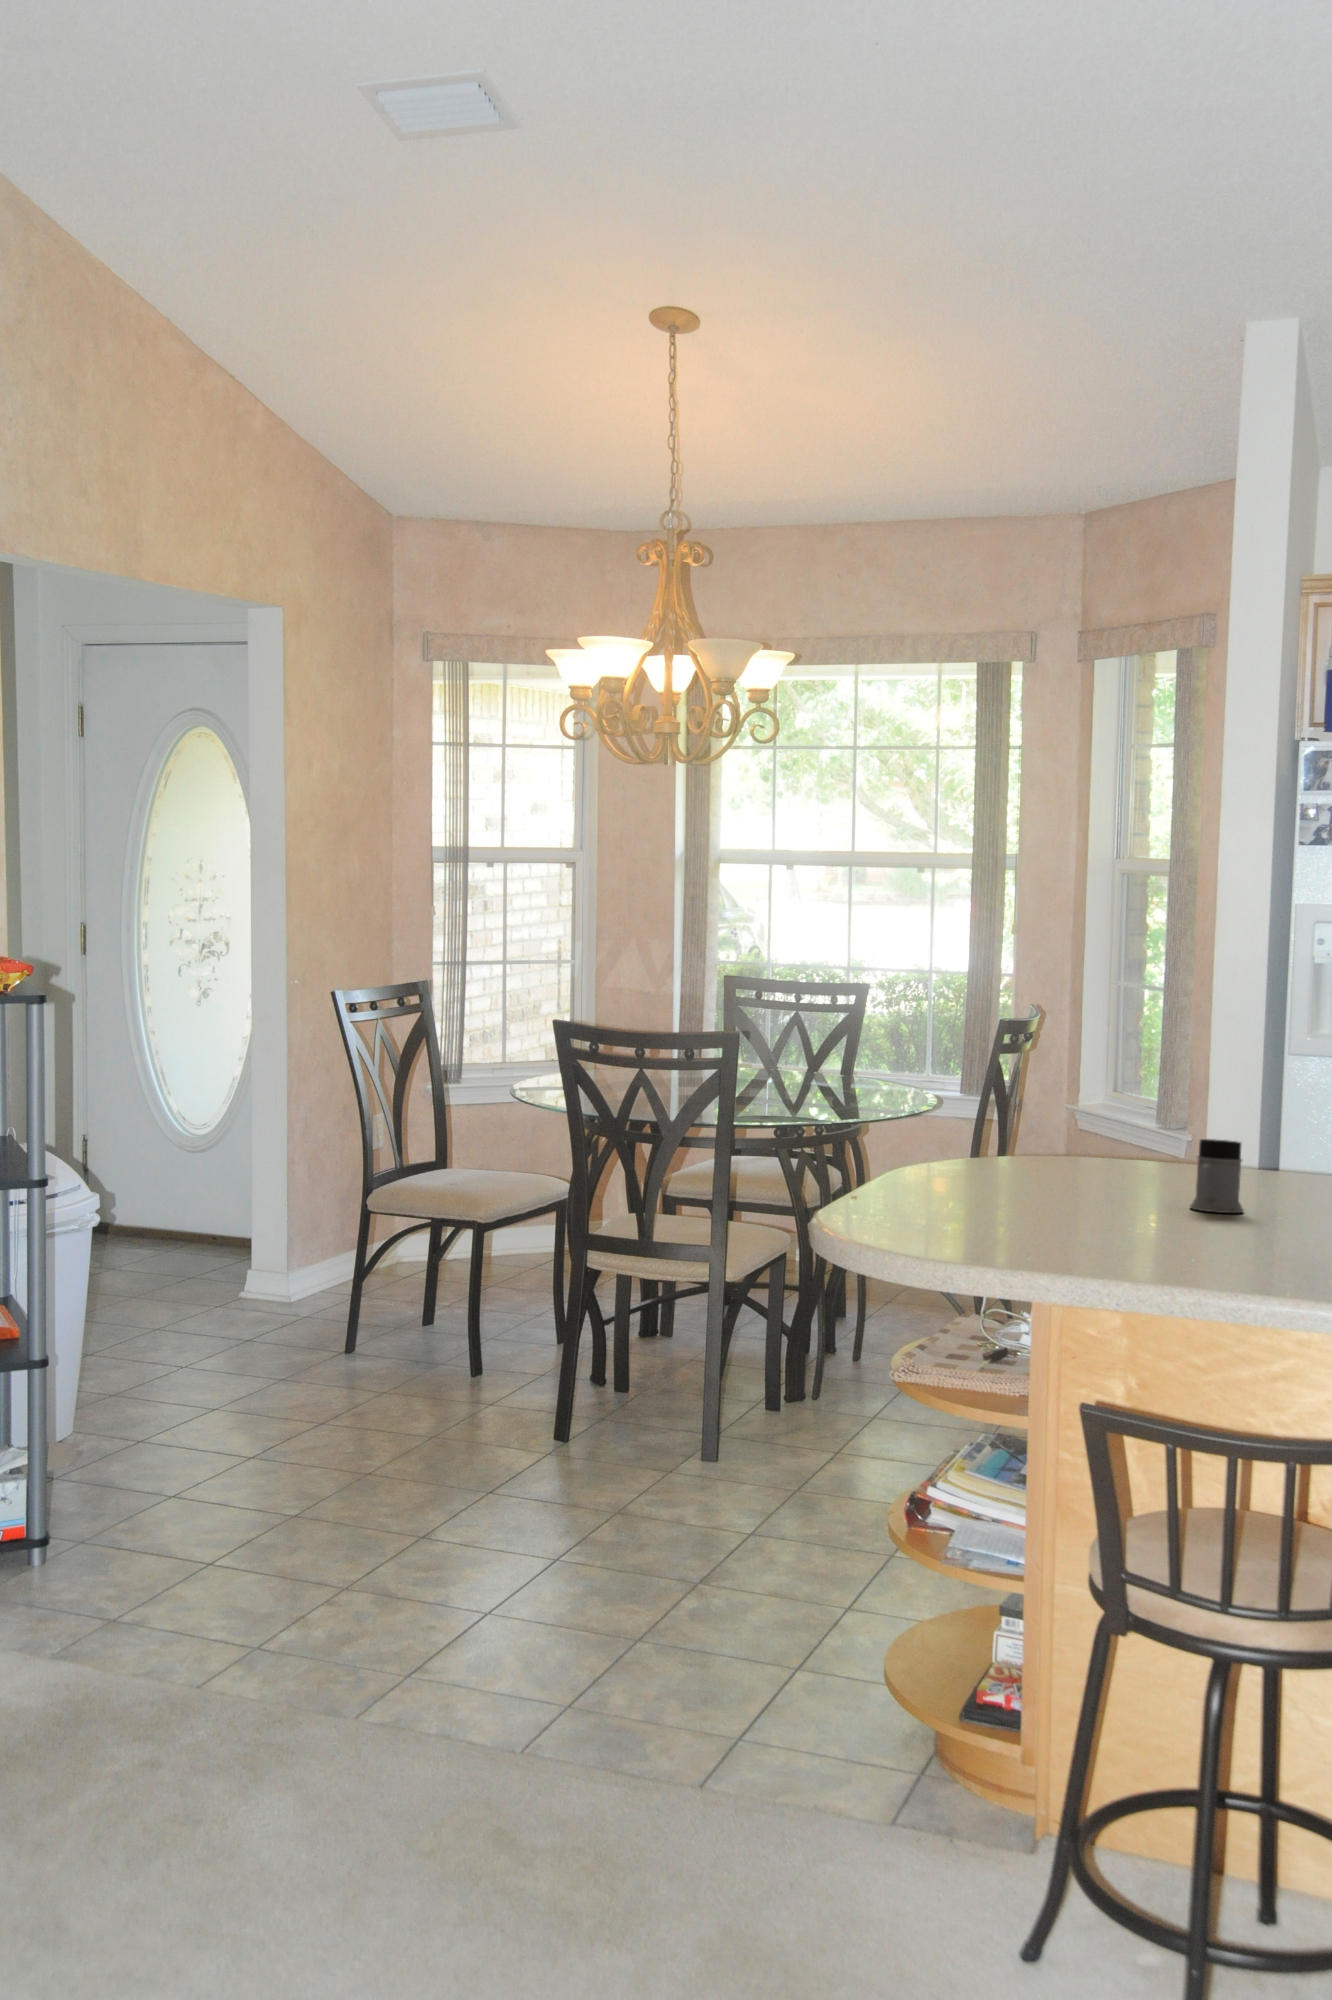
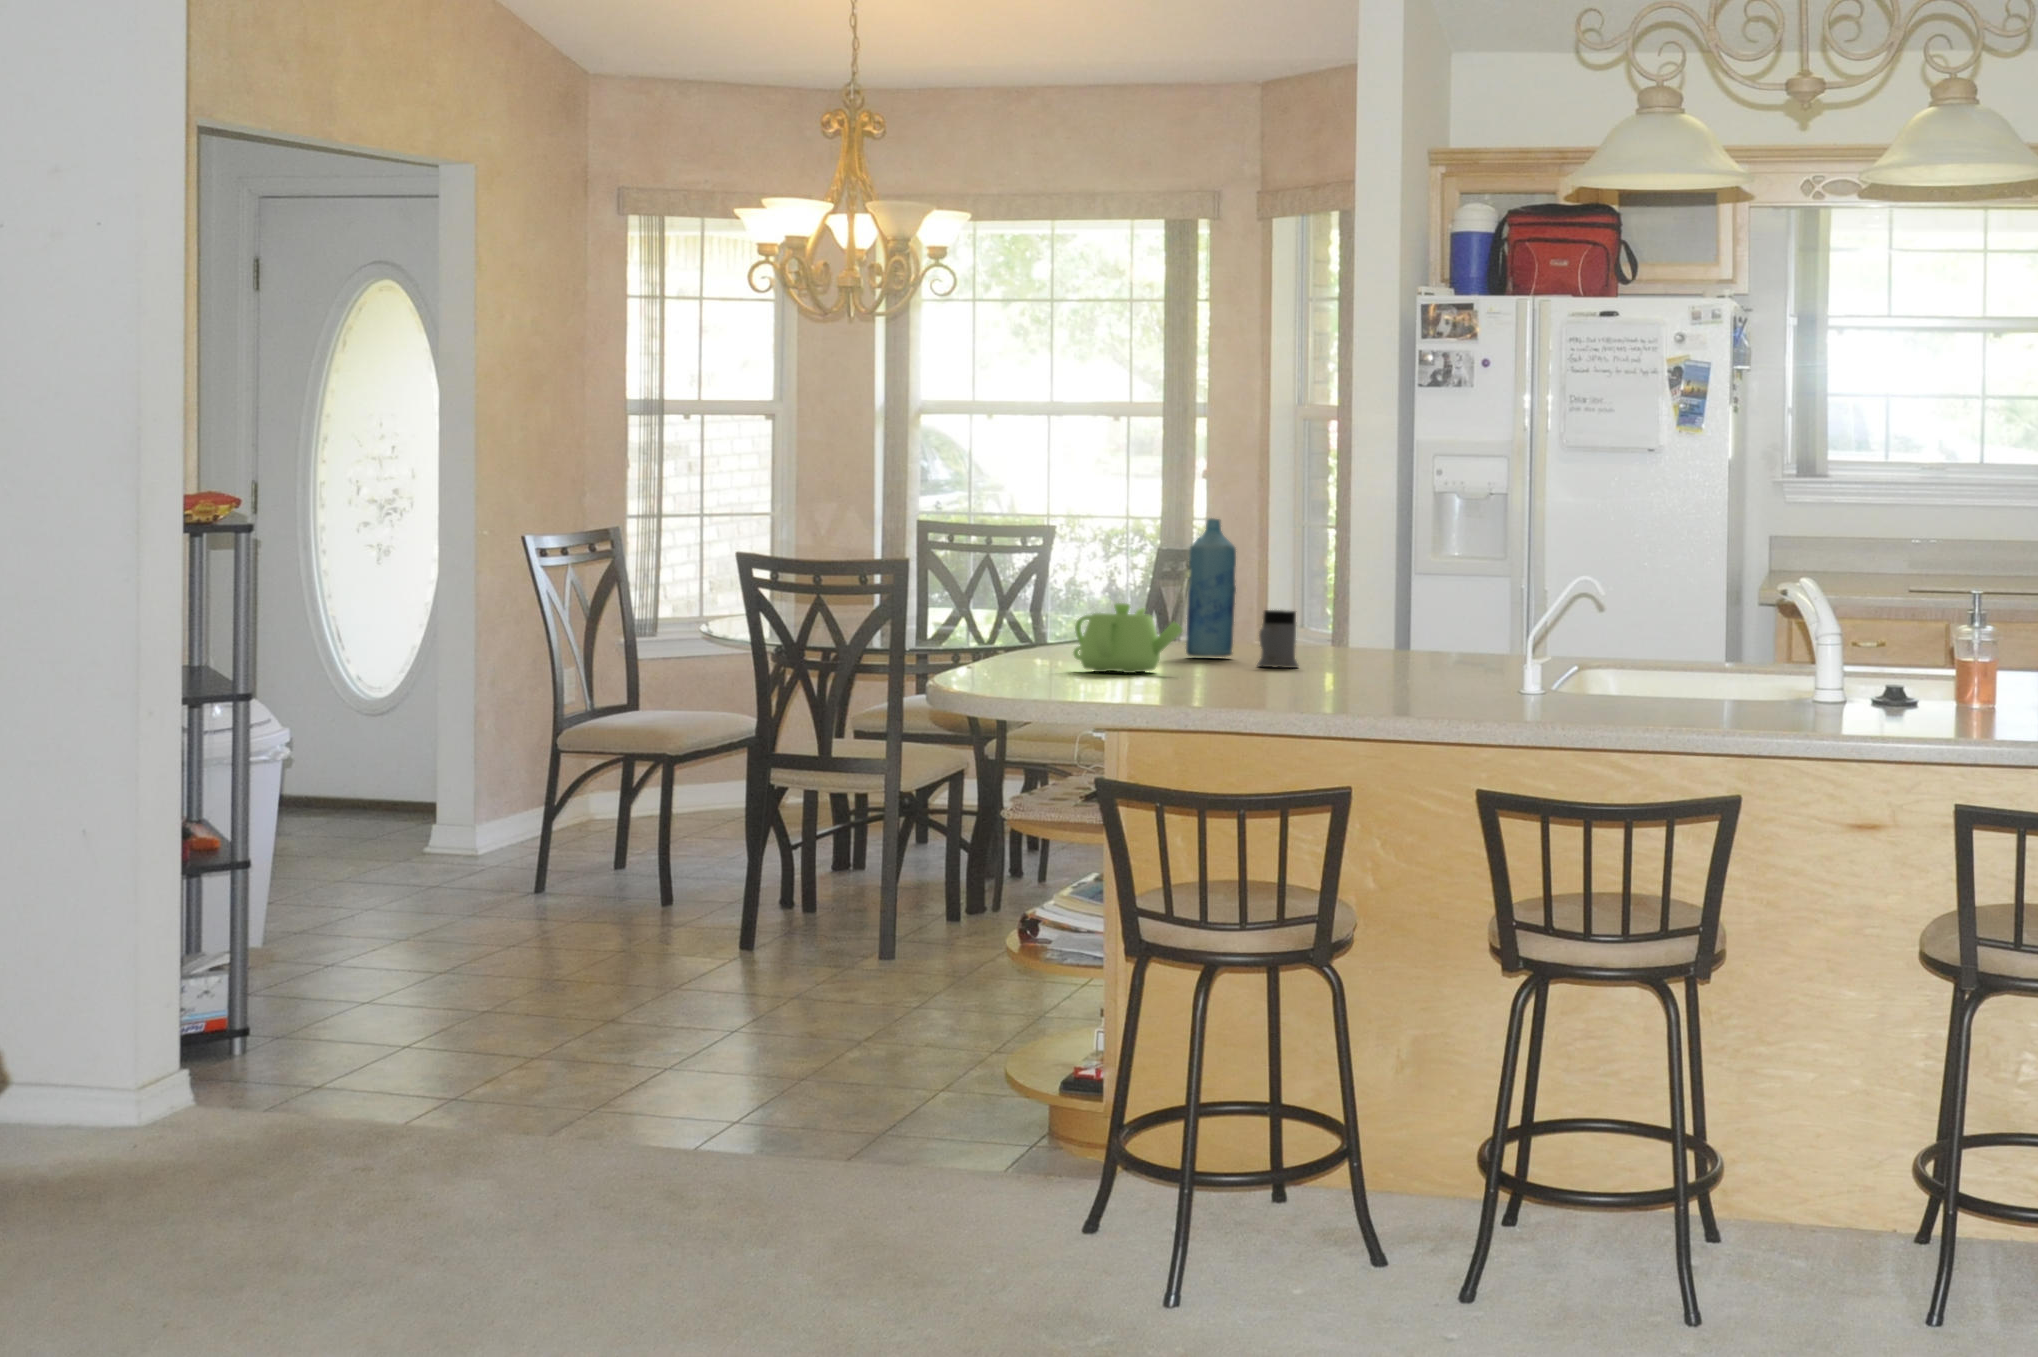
bottle: none [1083,1018,1146,1184] -> present [1186,518,1236,657]
teapot: none [982,1138,1125,1227] -> present [1073,603,1182,673]

